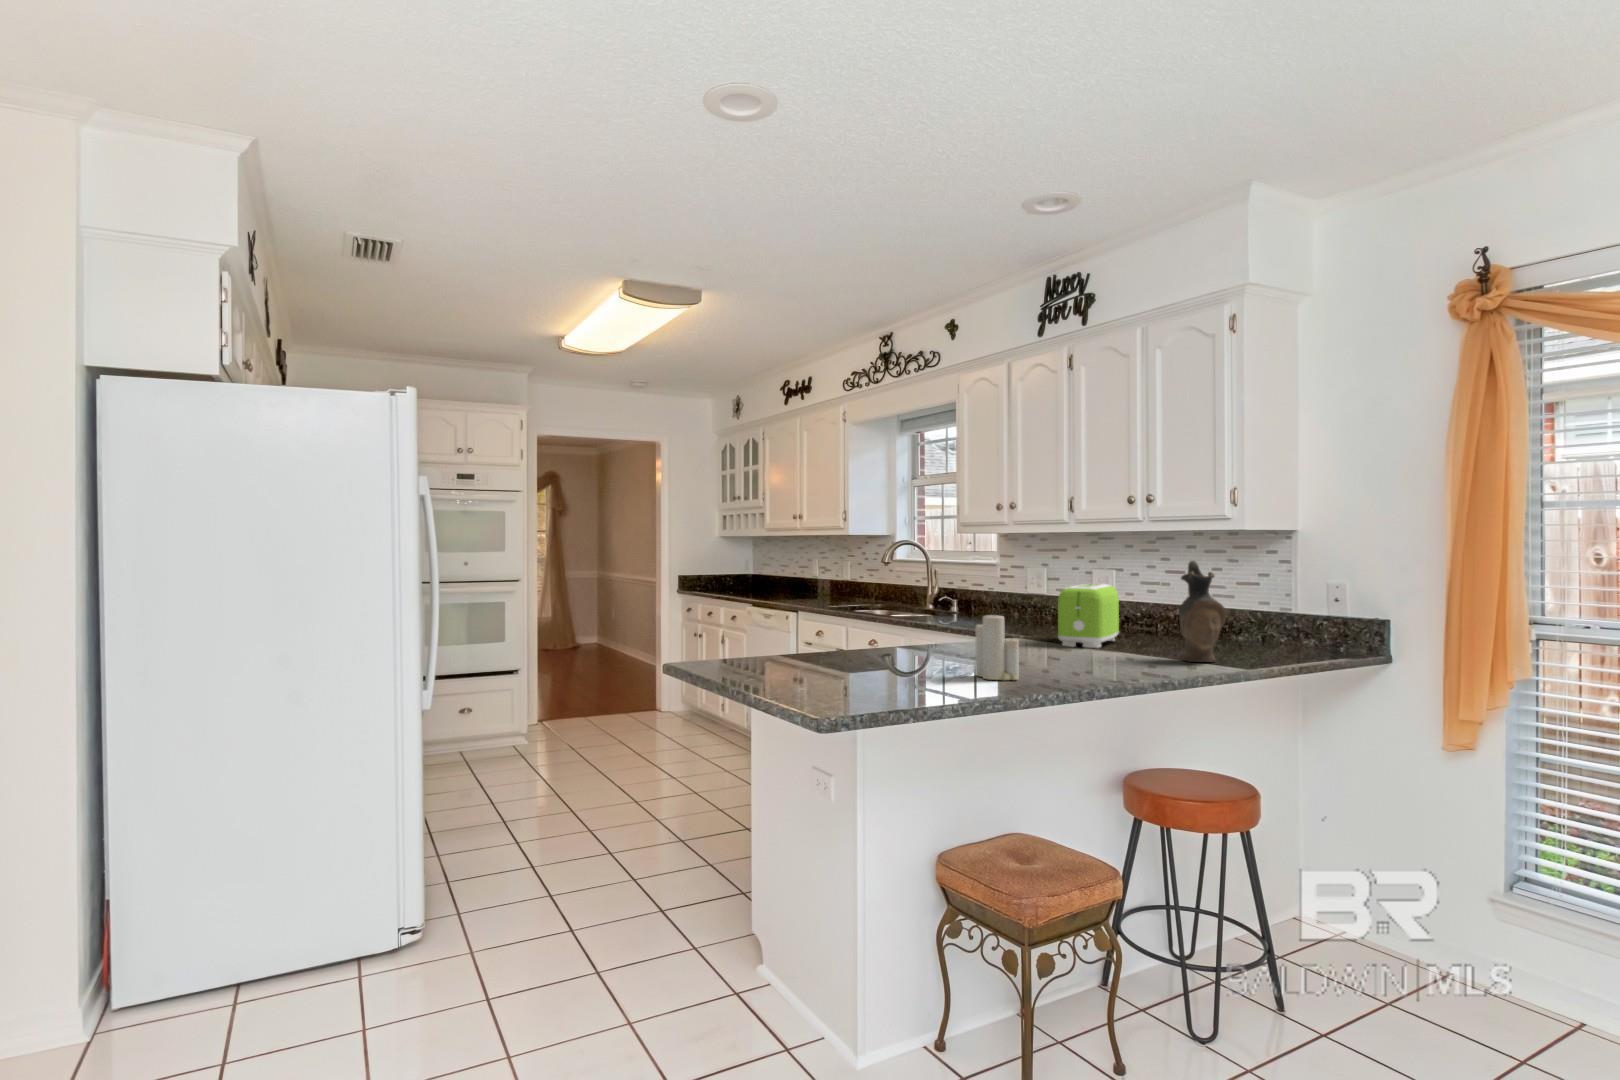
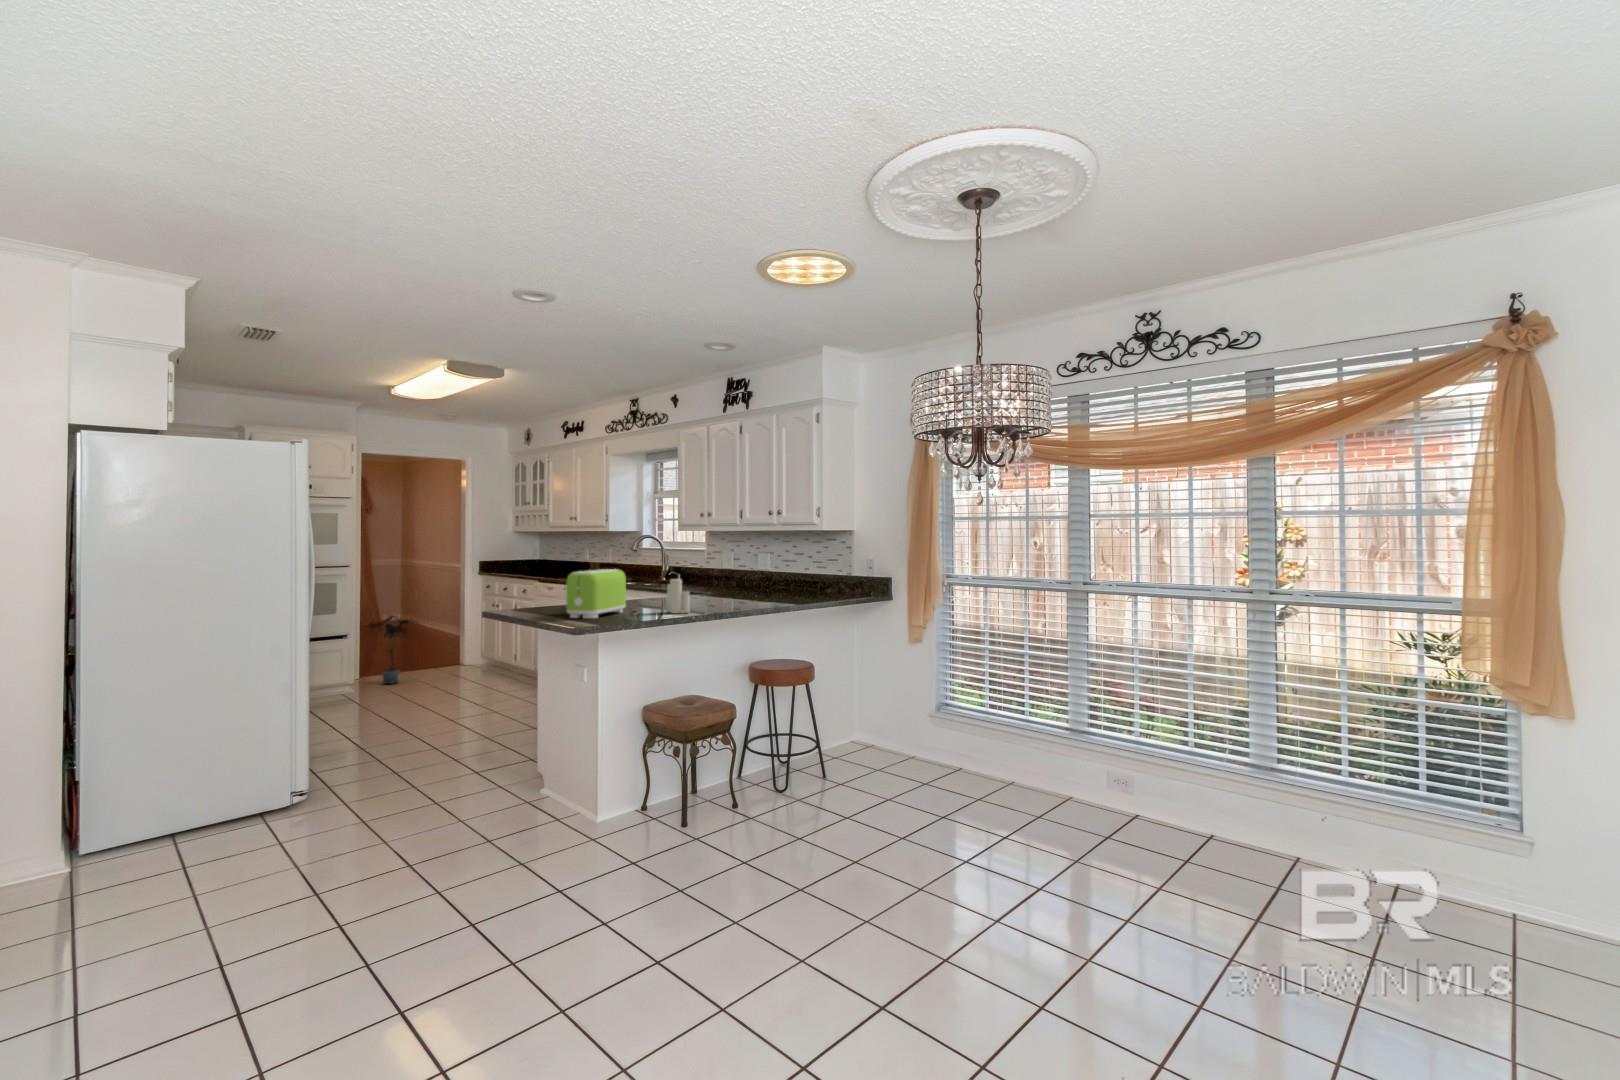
ceramic pitcher: present [1179,561,1226,662] -> none [785,548,807,603]
toaster: present [1058,584,1119,648] -> present [566,569,626,618]
potted plant: none [537,644,602,738] -> present [368,615,414,684]

